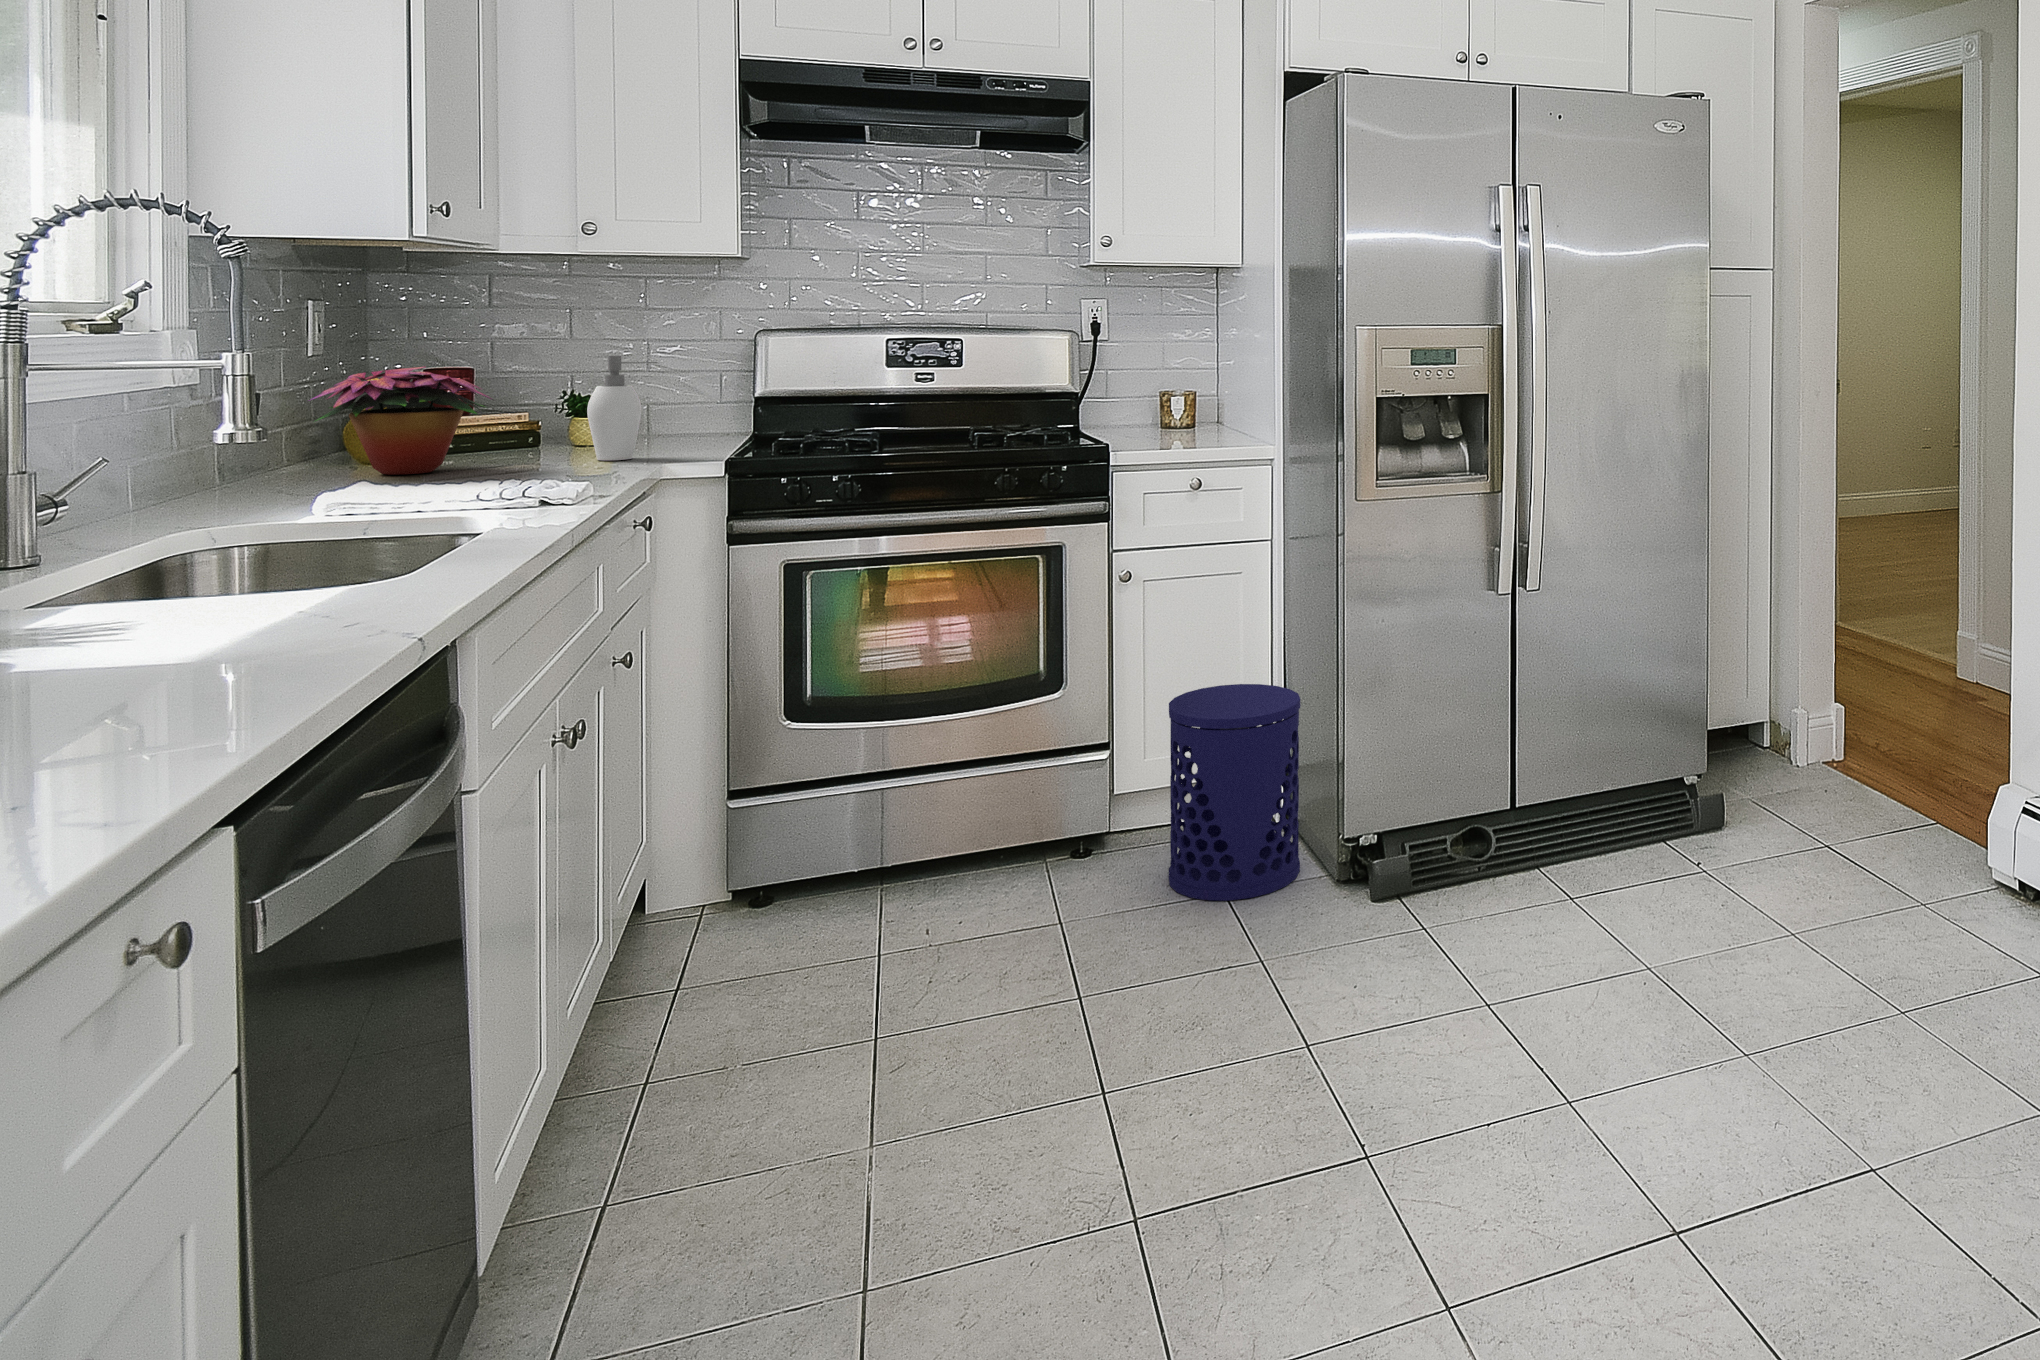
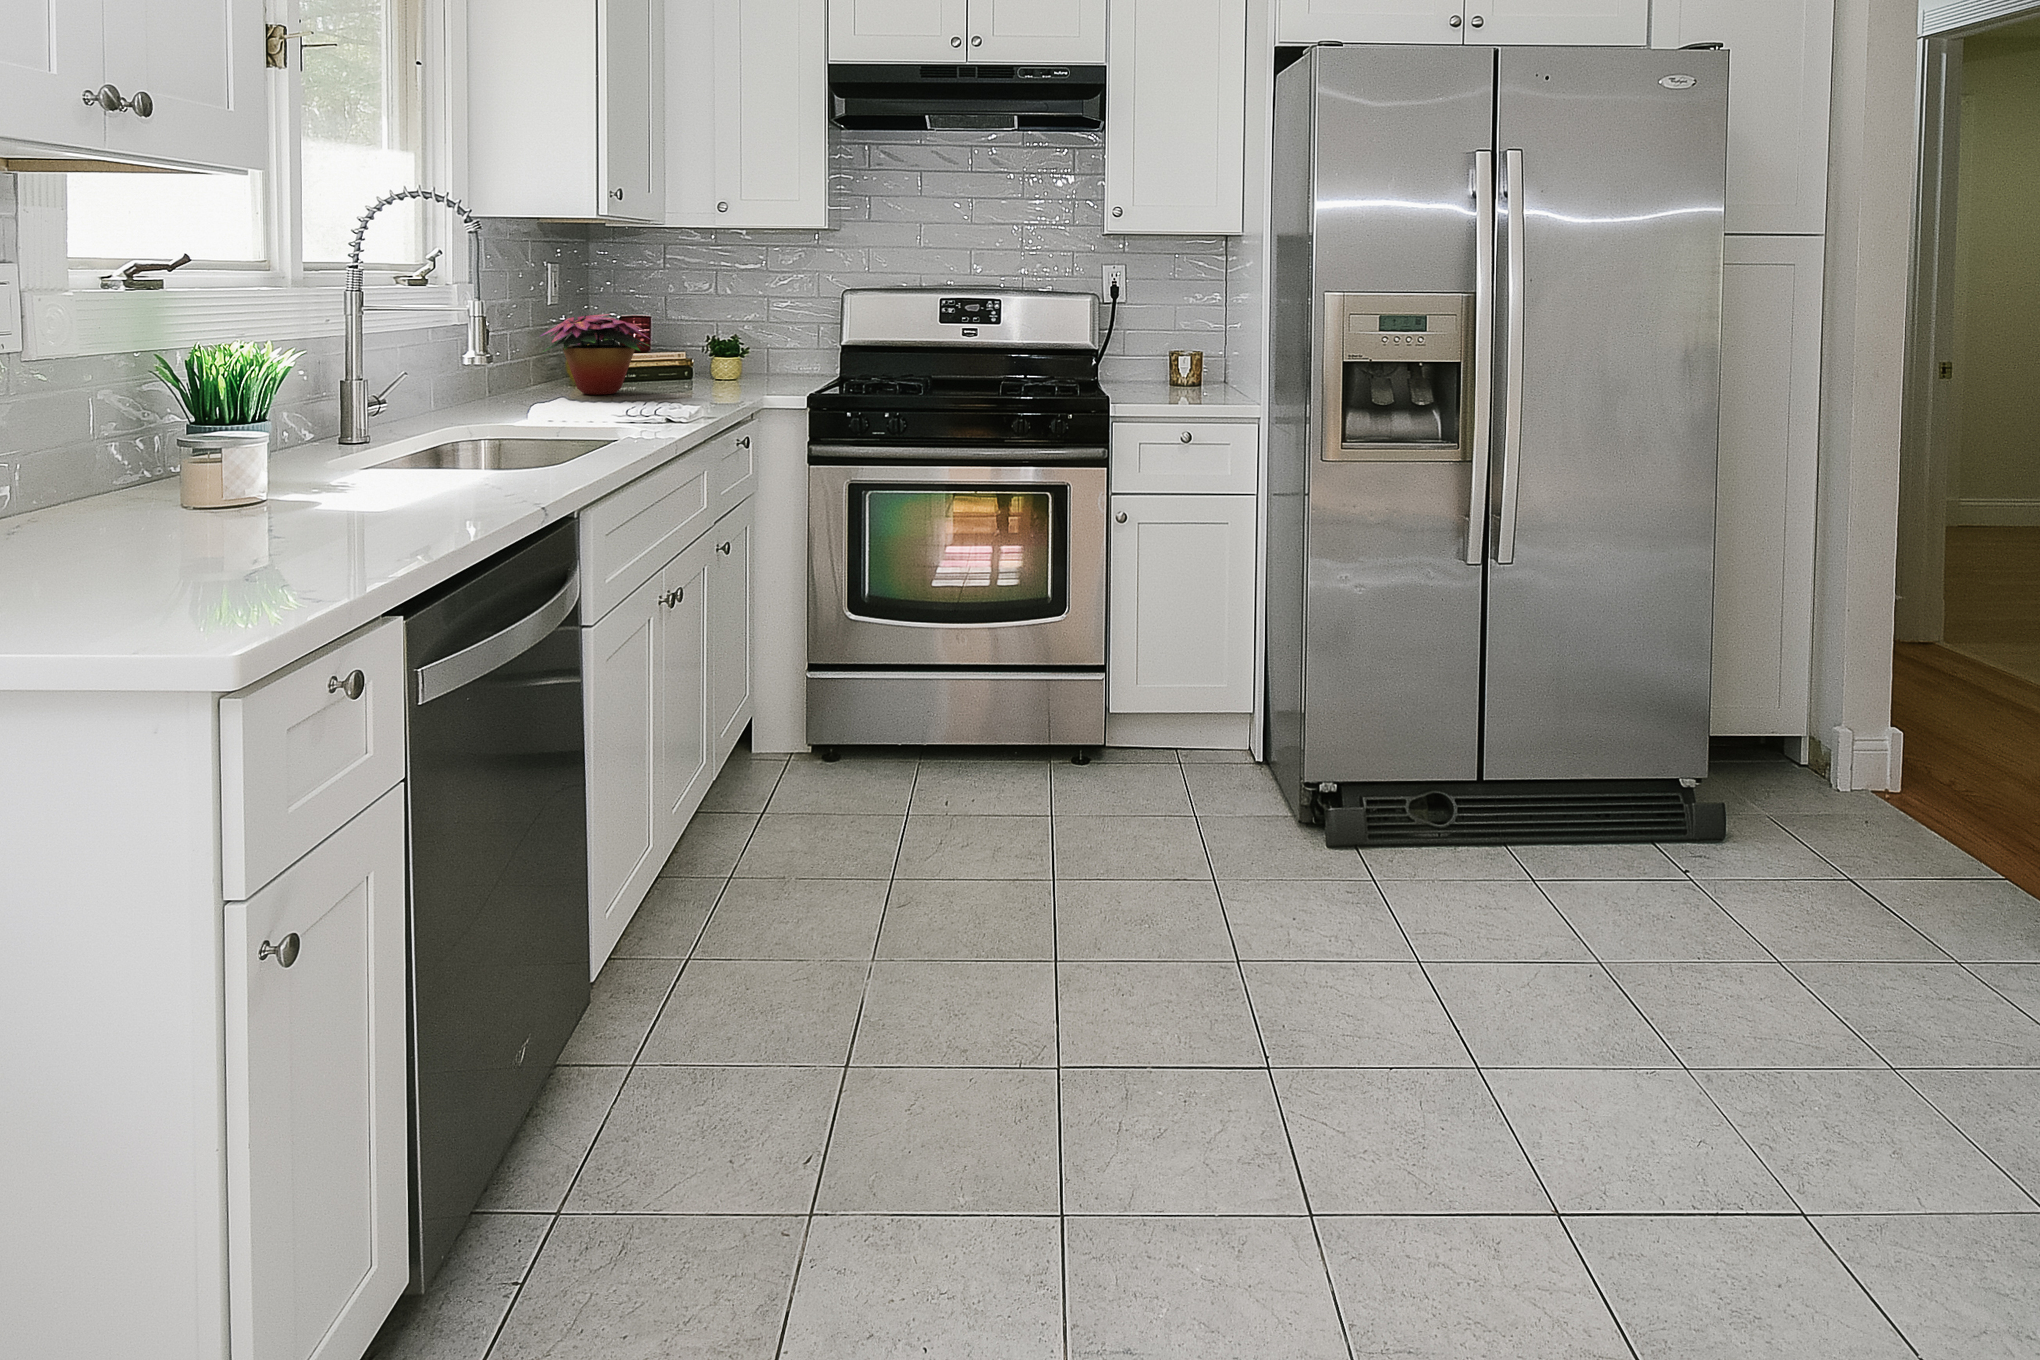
soap dispenser: present [587,356,657,460] -> none [717,309,765,391]
waste bin: present [1169,684,1300,900] -> none [1148,624,1271,822]

